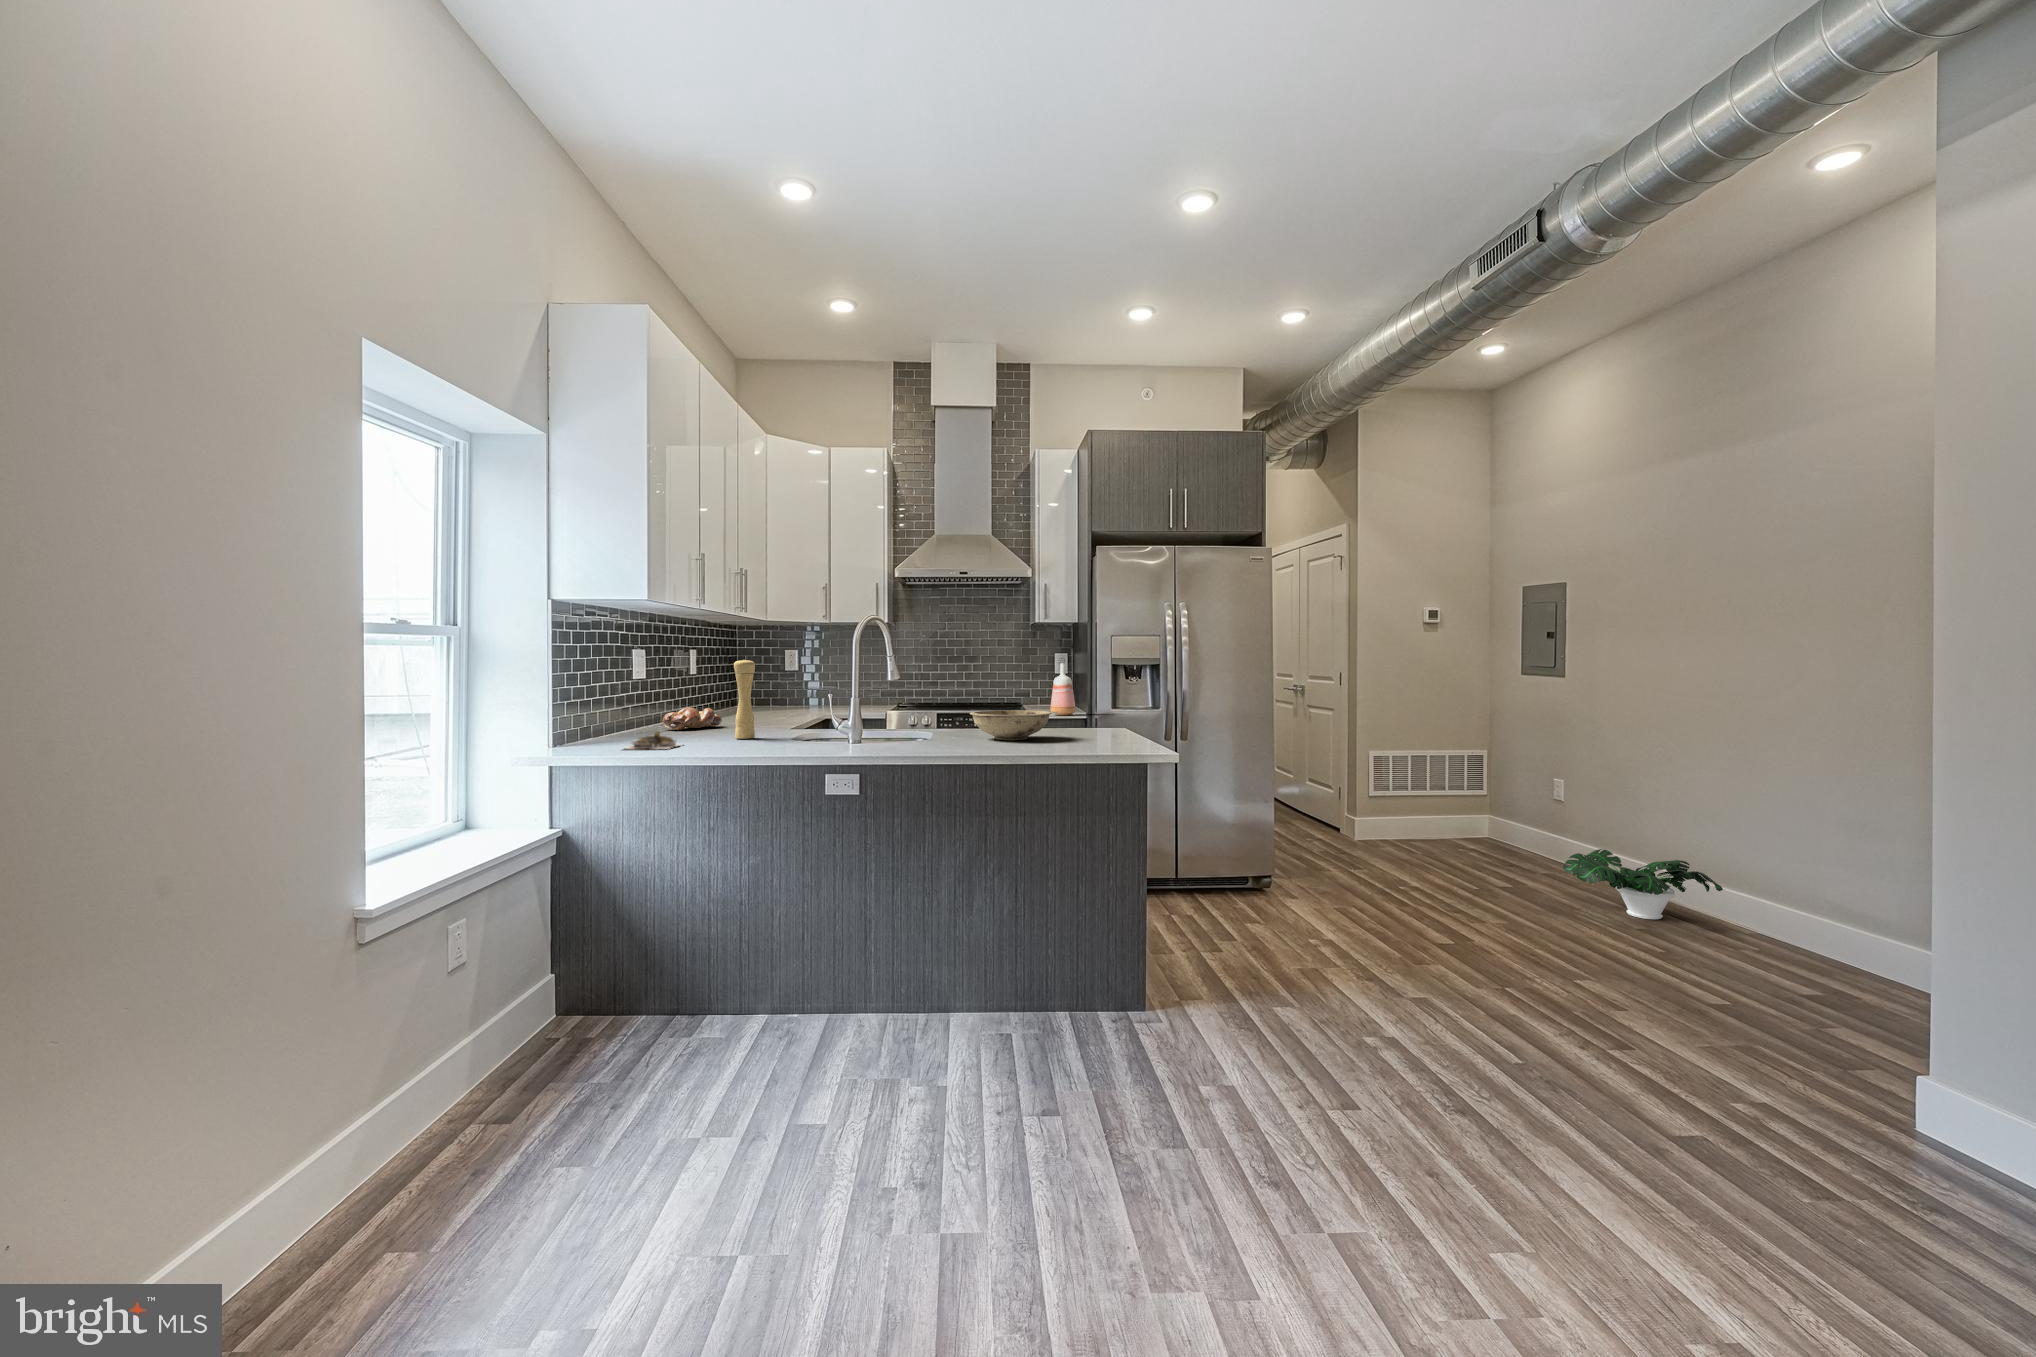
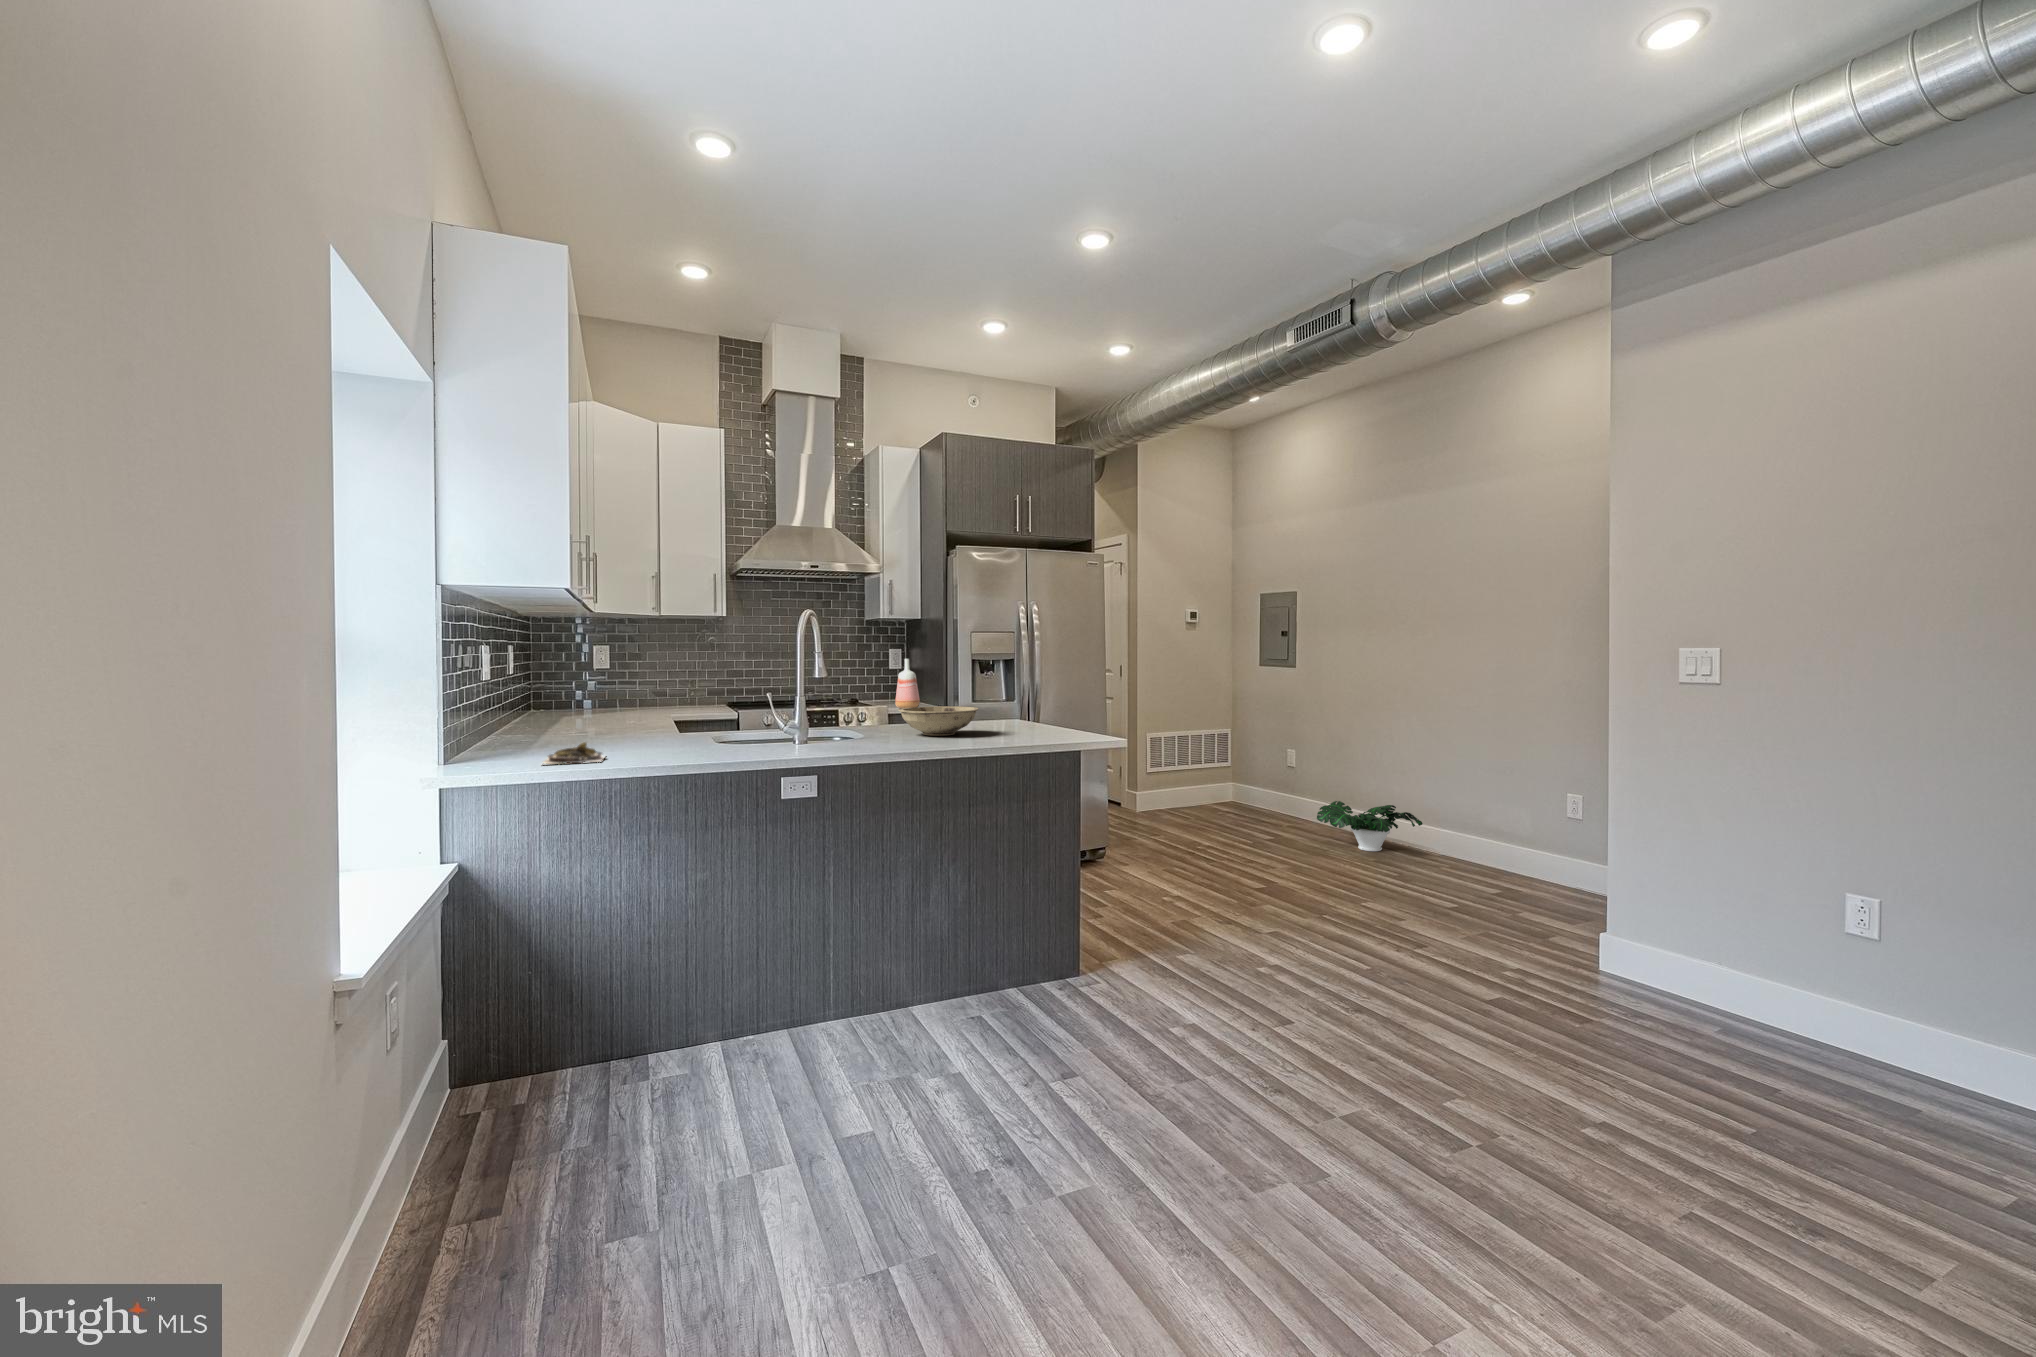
pepper mill: present [734,659,755,739] -> none [644,659,669,746]
bread loaf: present [662,707,722,730] -> none [521,713,587,739]

